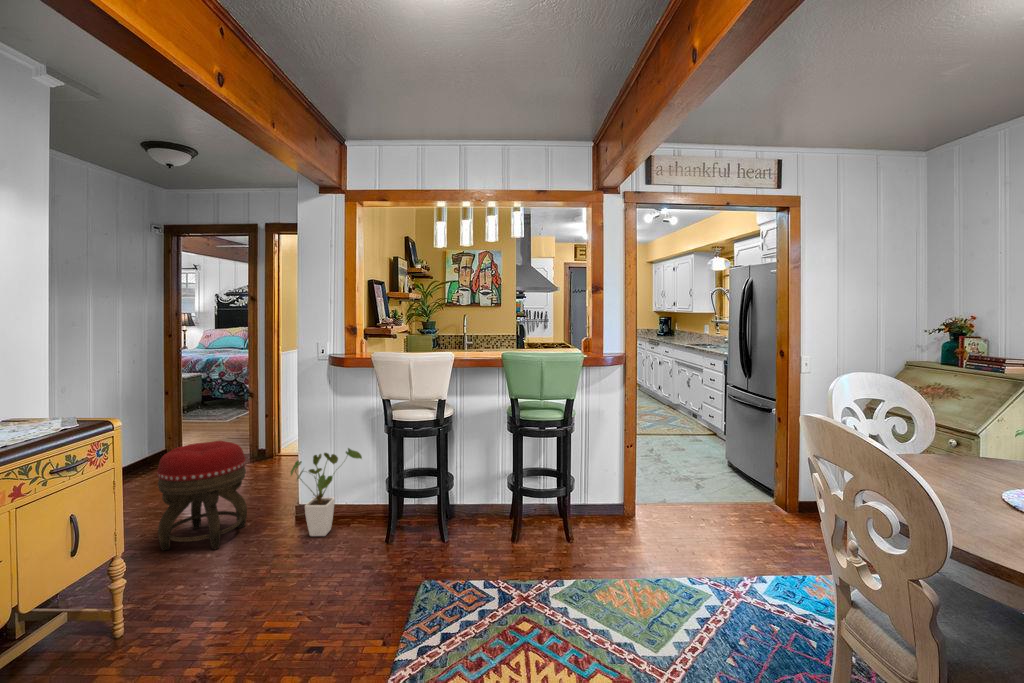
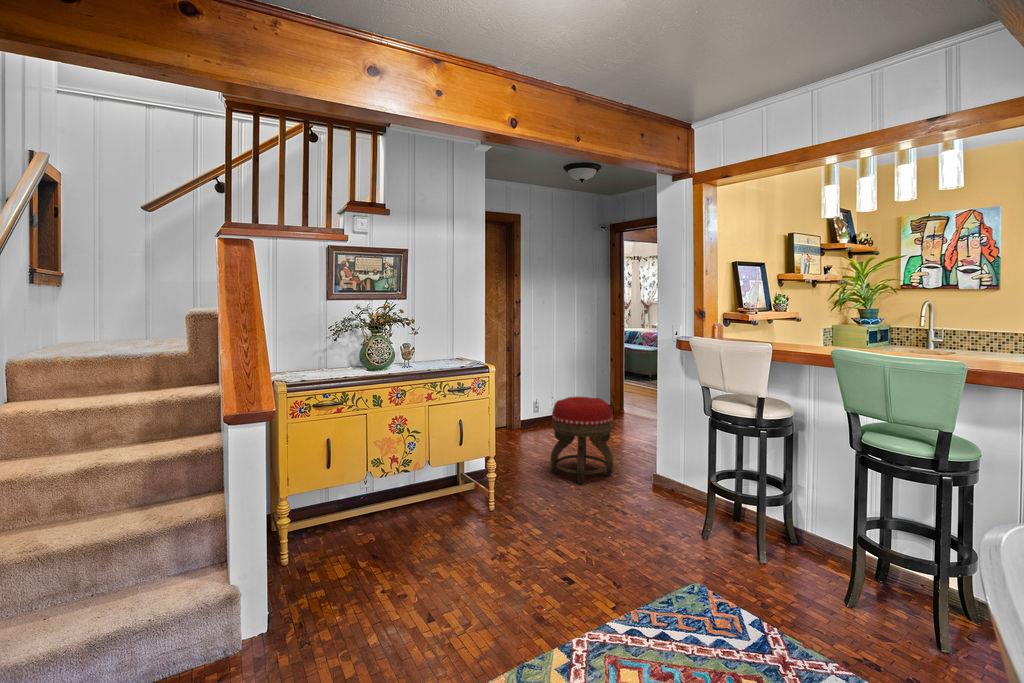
house plant: present [291,448,362,536] -> none [625,428,705,507]

